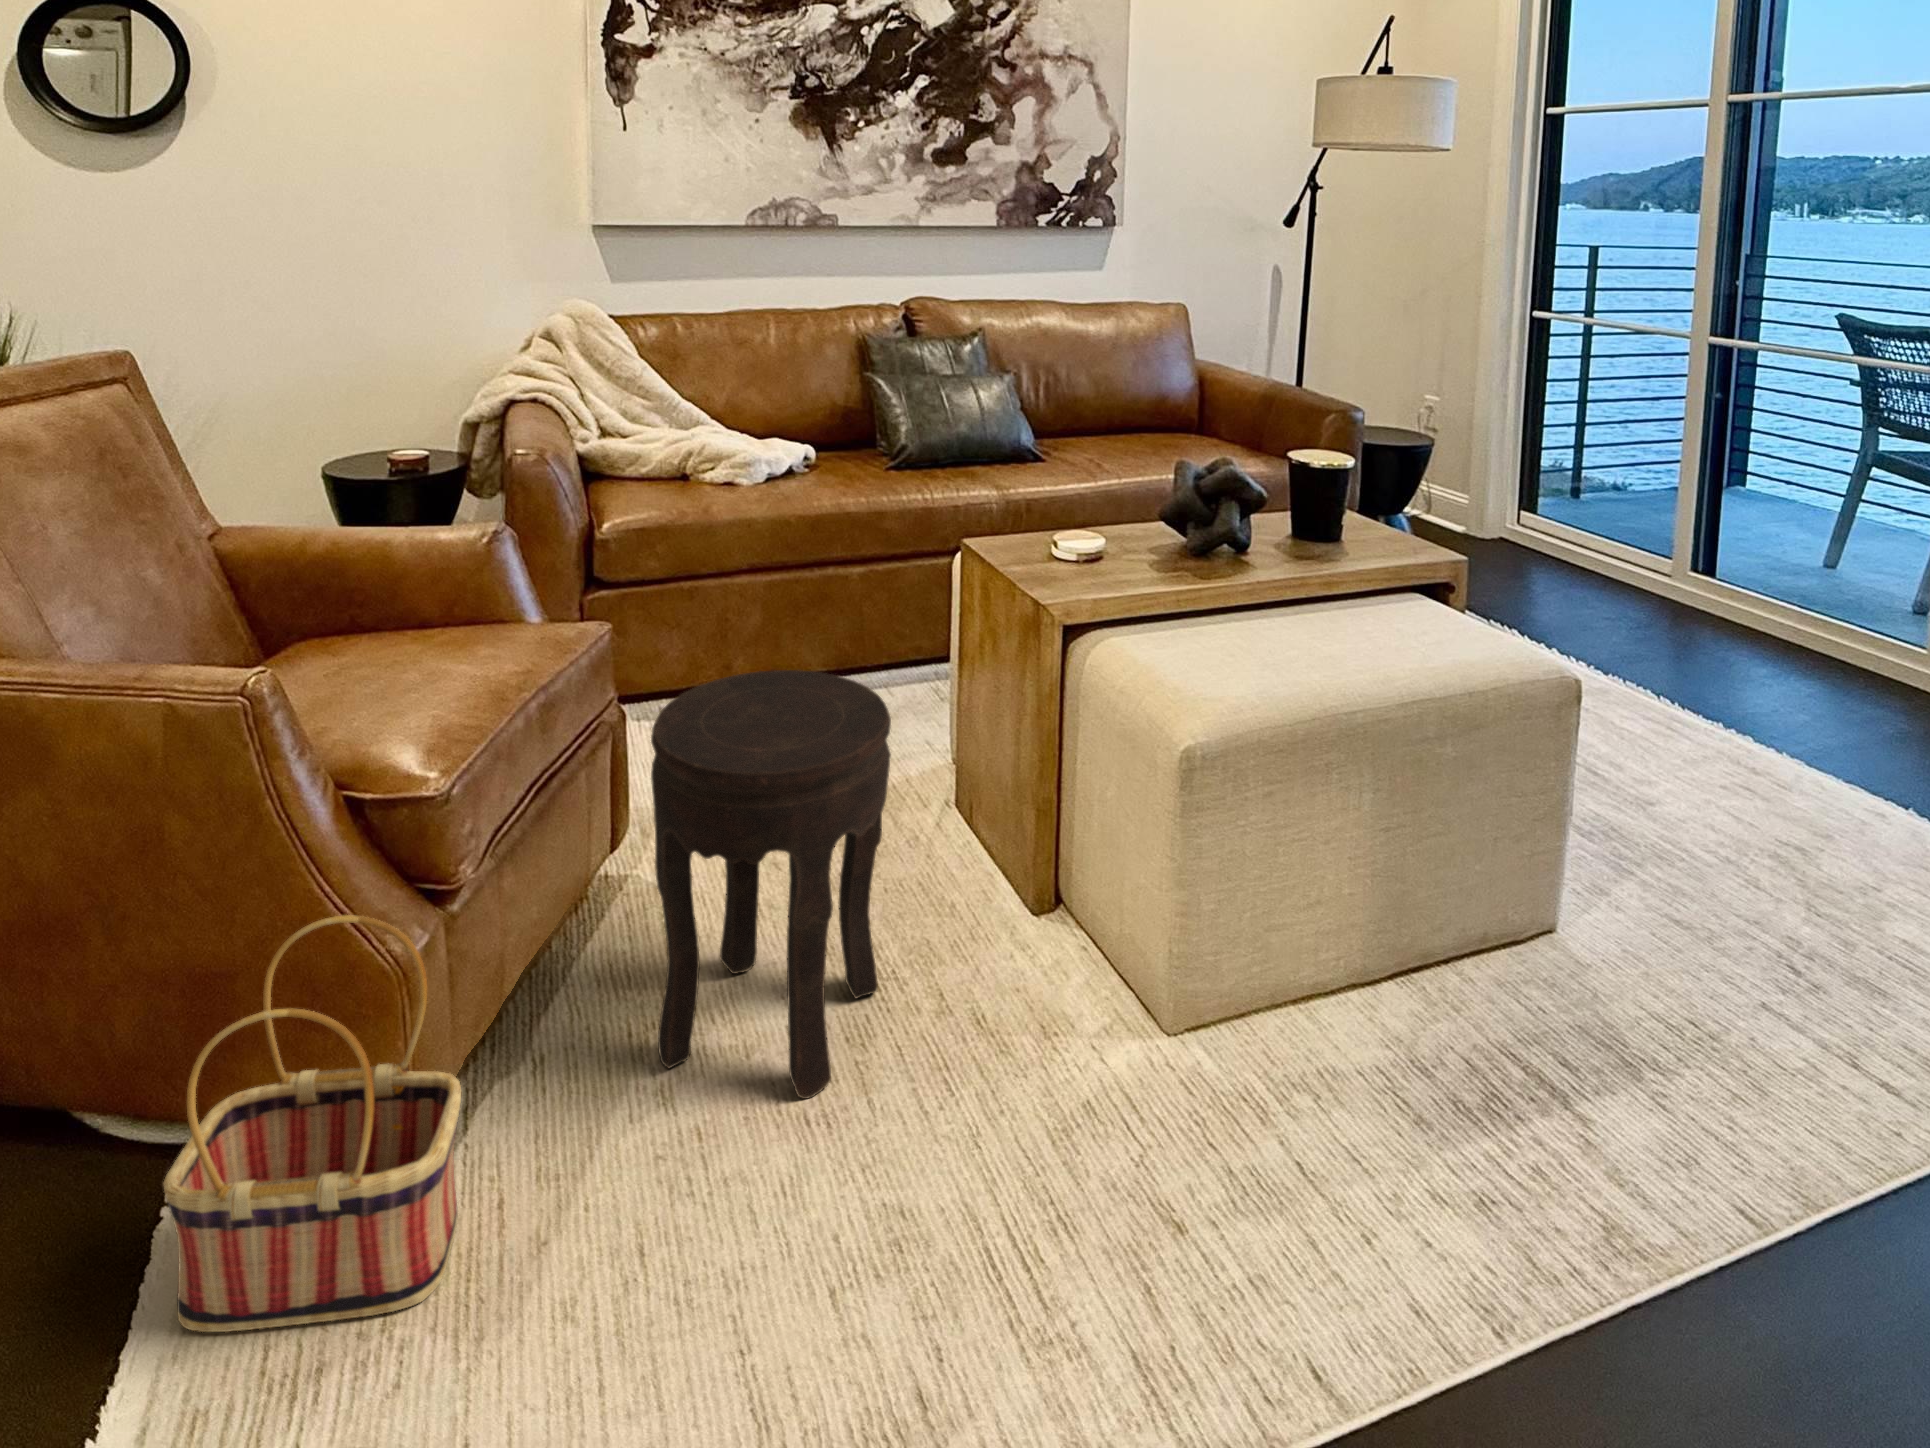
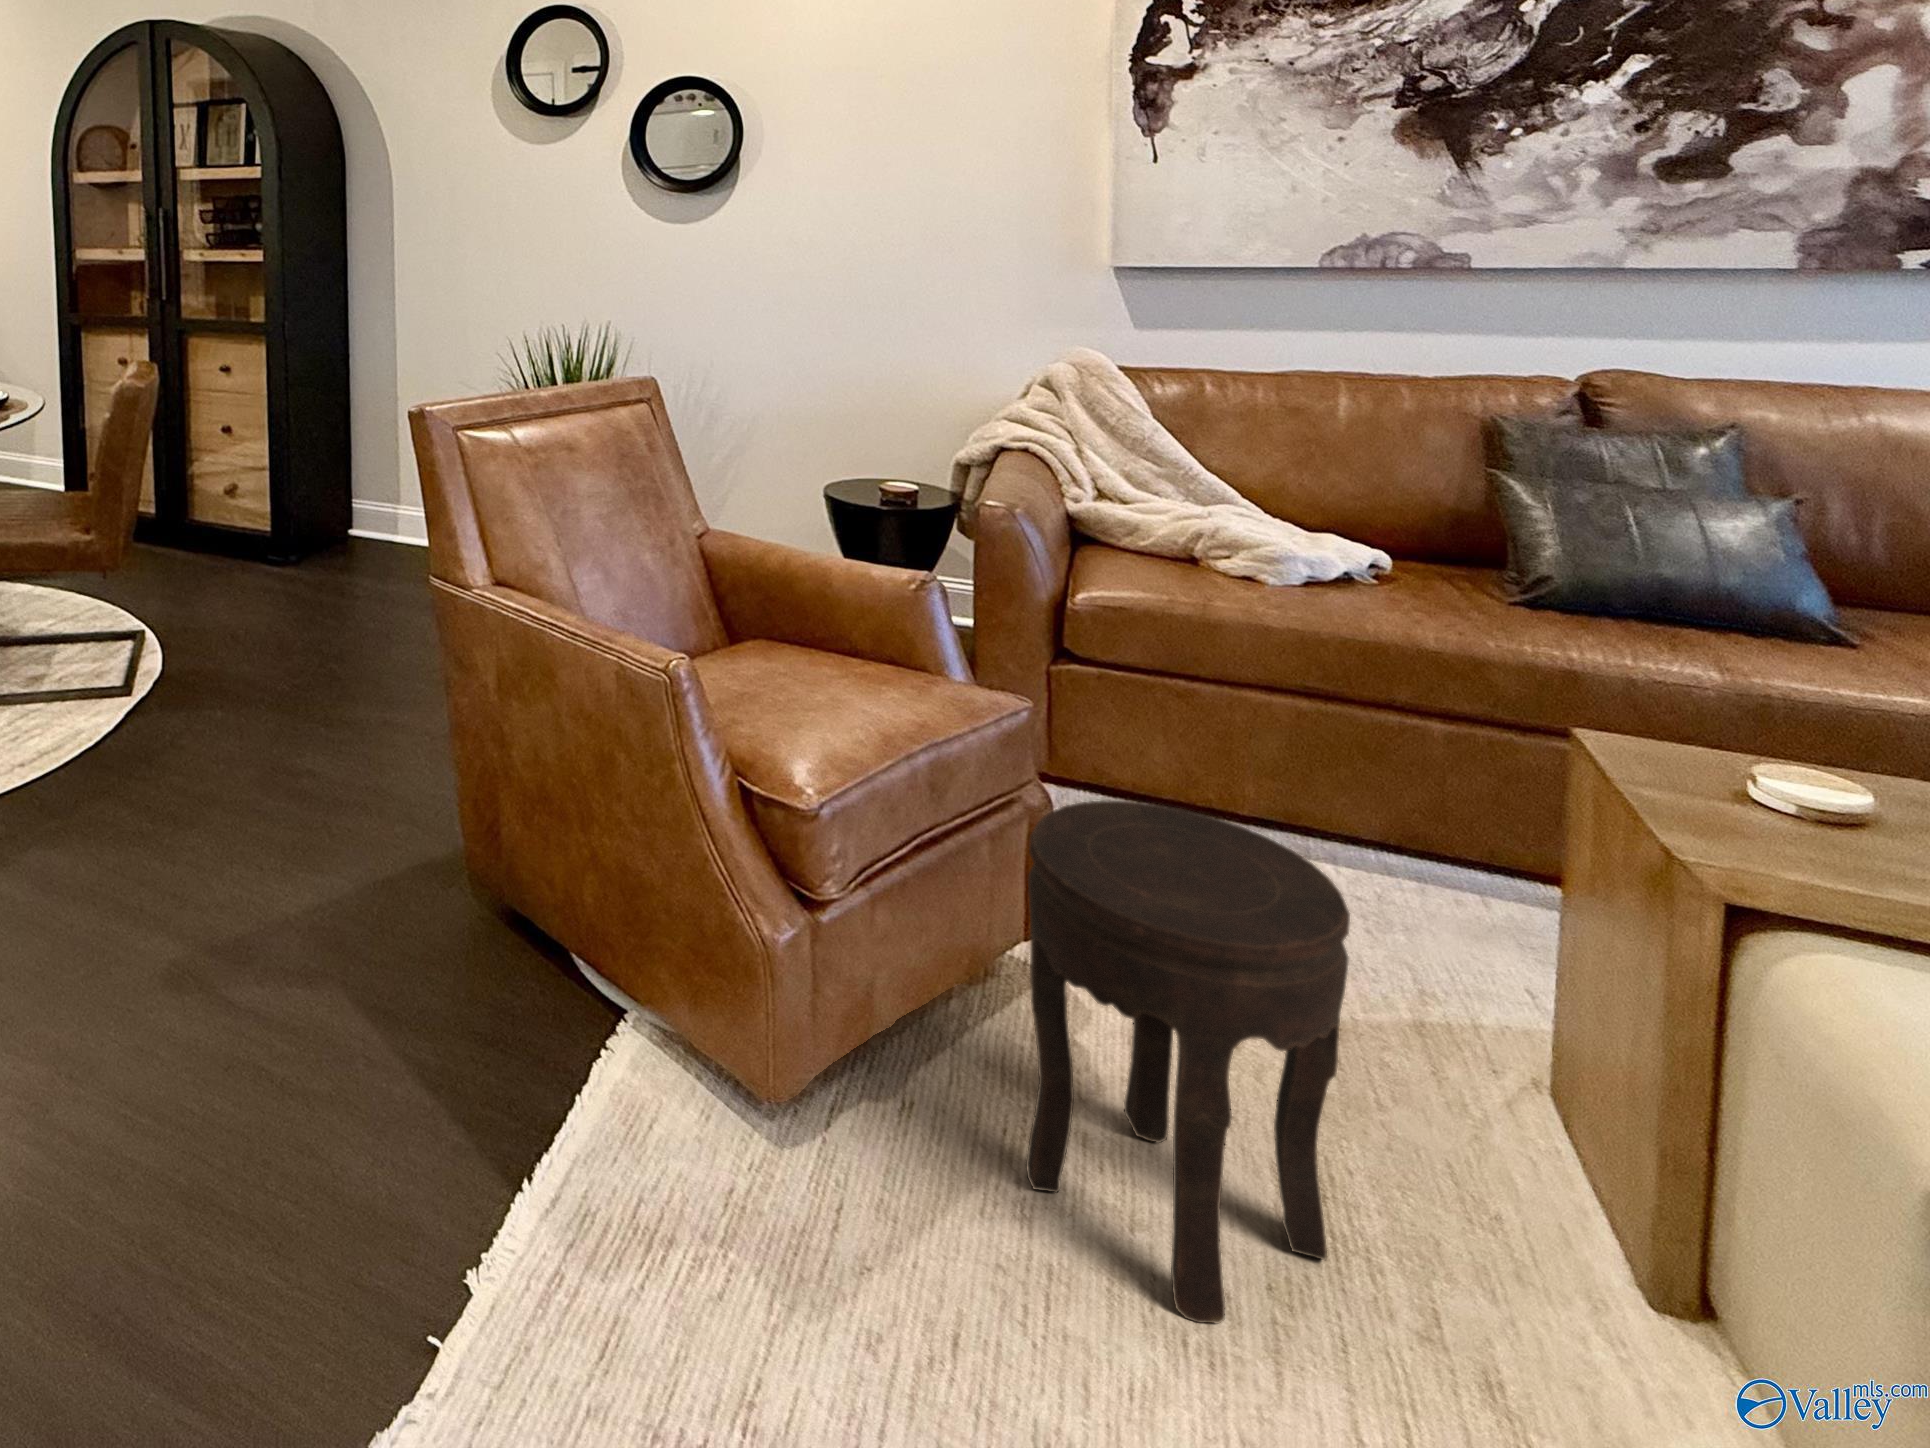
basket: present [163,915,461,1332] -> none [591,878,809,1243]

